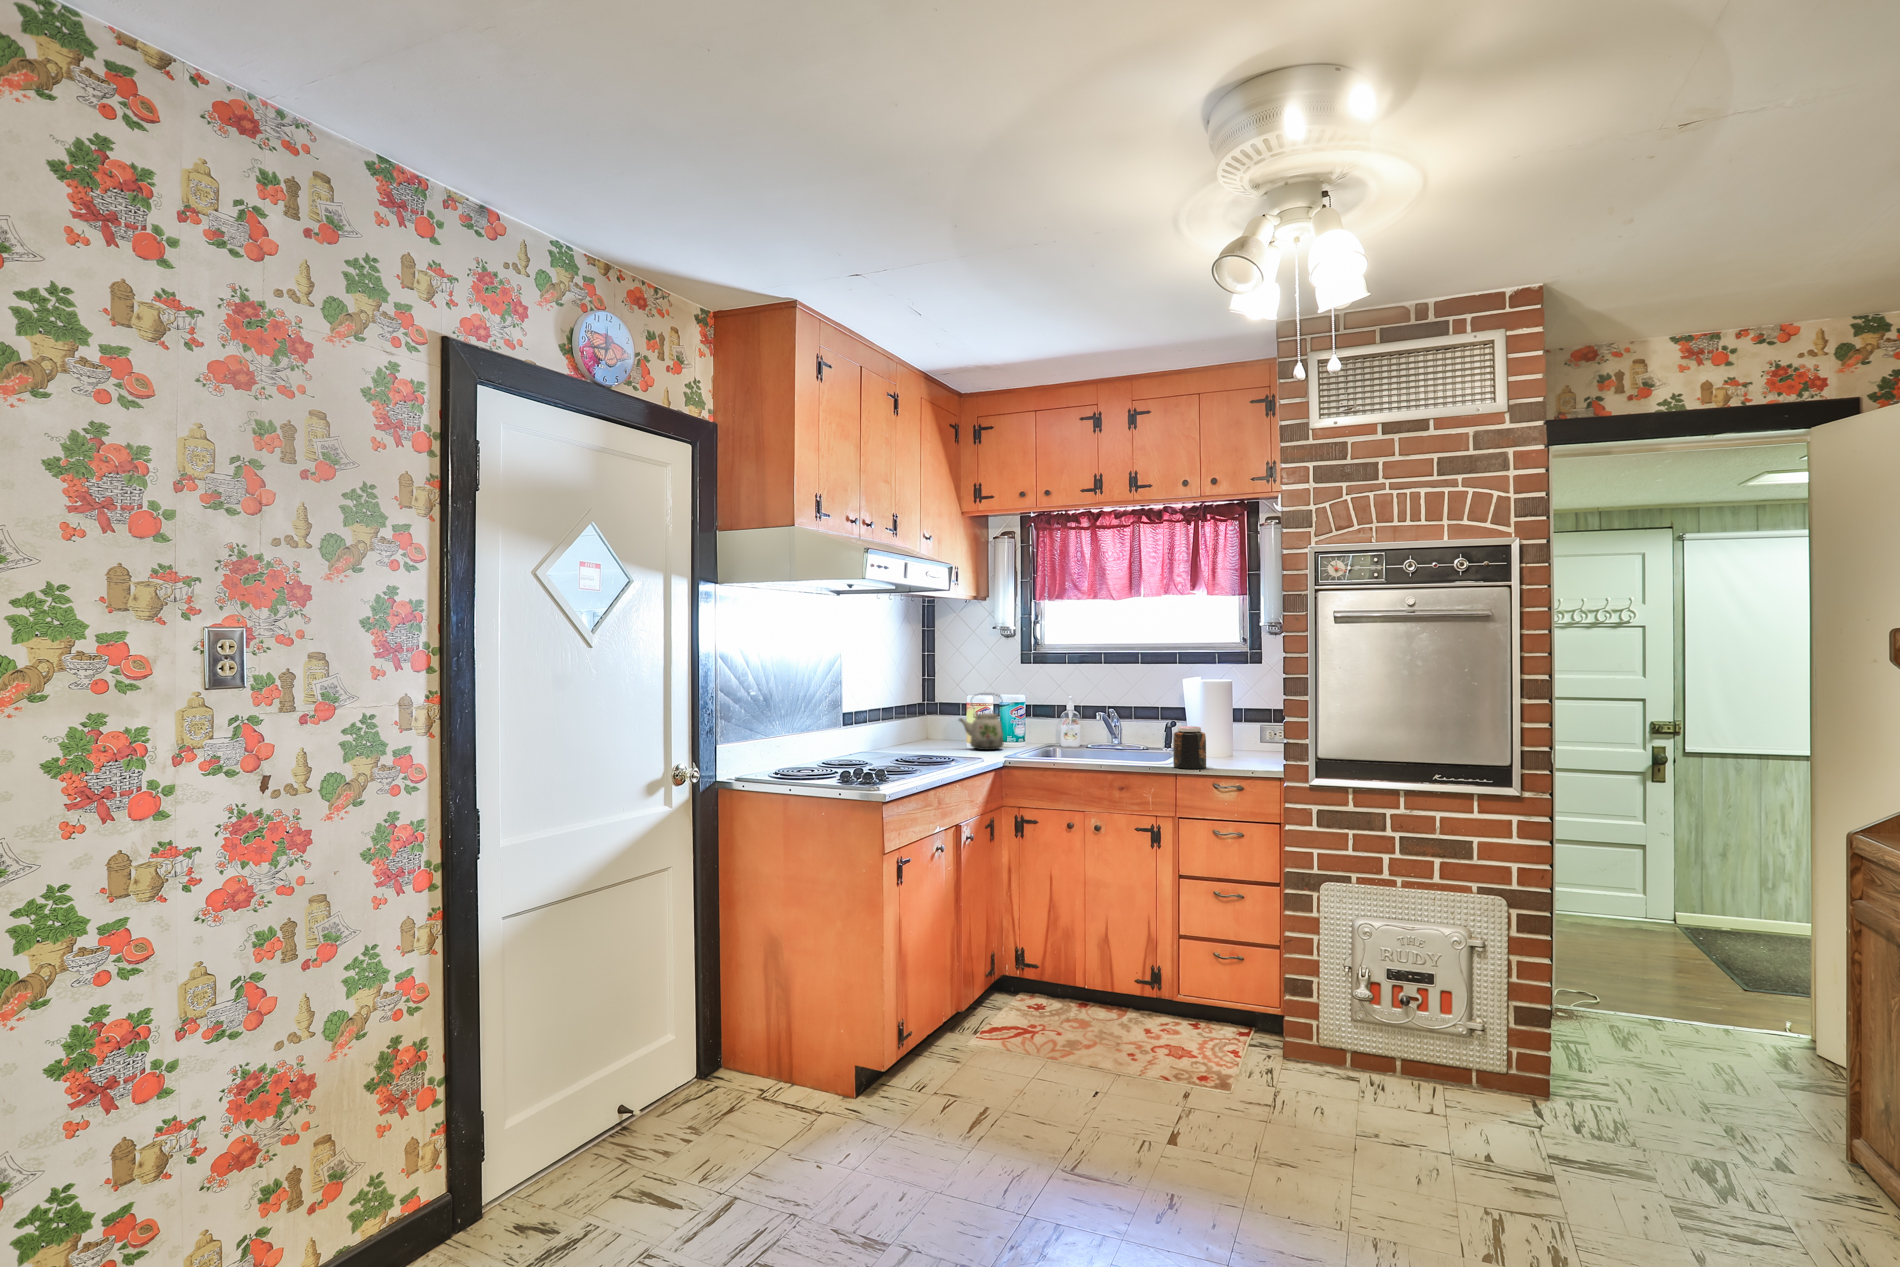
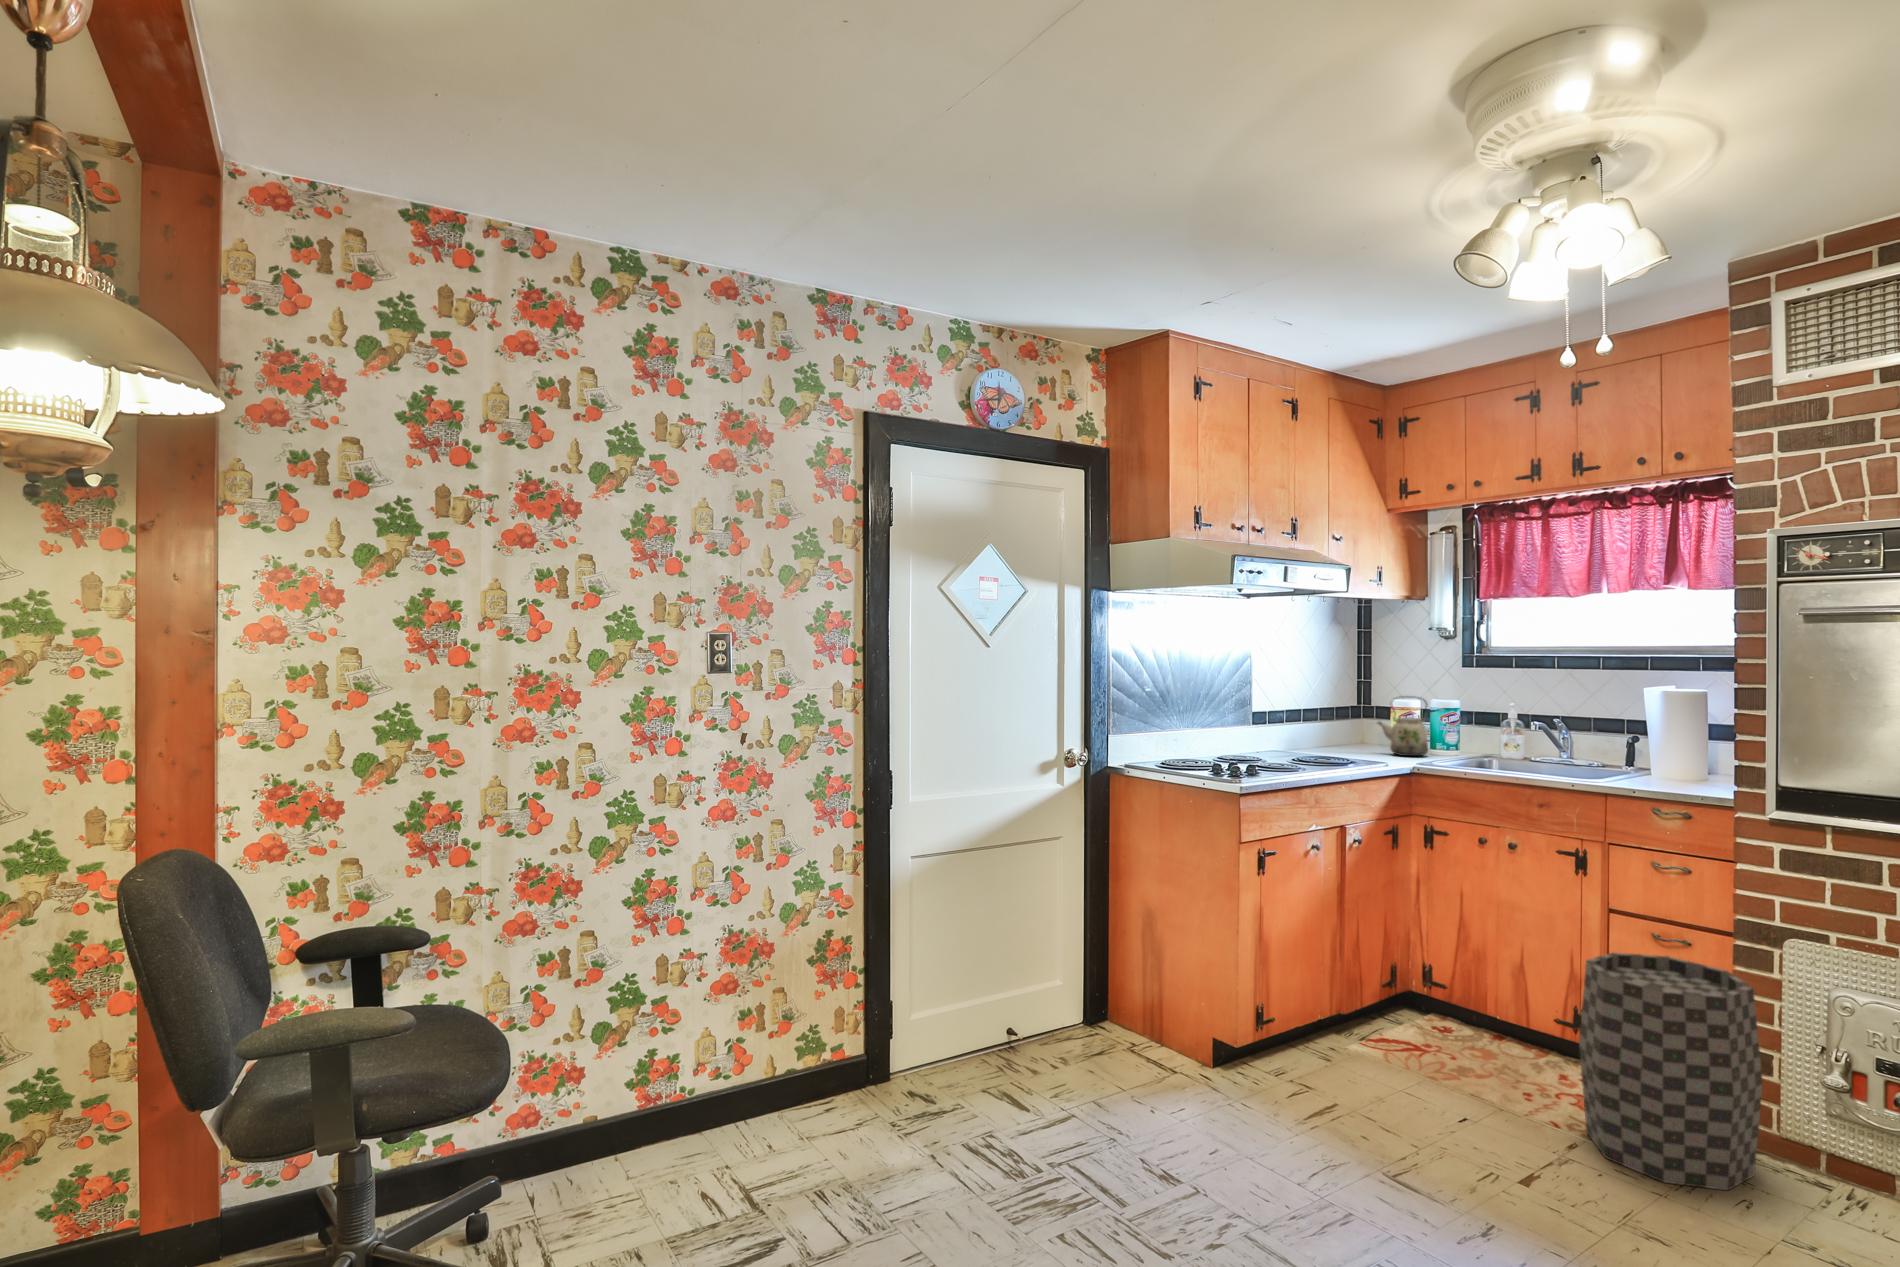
jar: present [1173,726,1206,769] -> none [1608,742,1652,791]
trash can: none [1182,909,1316,1109] -> present [1579,953,1763,1190]

